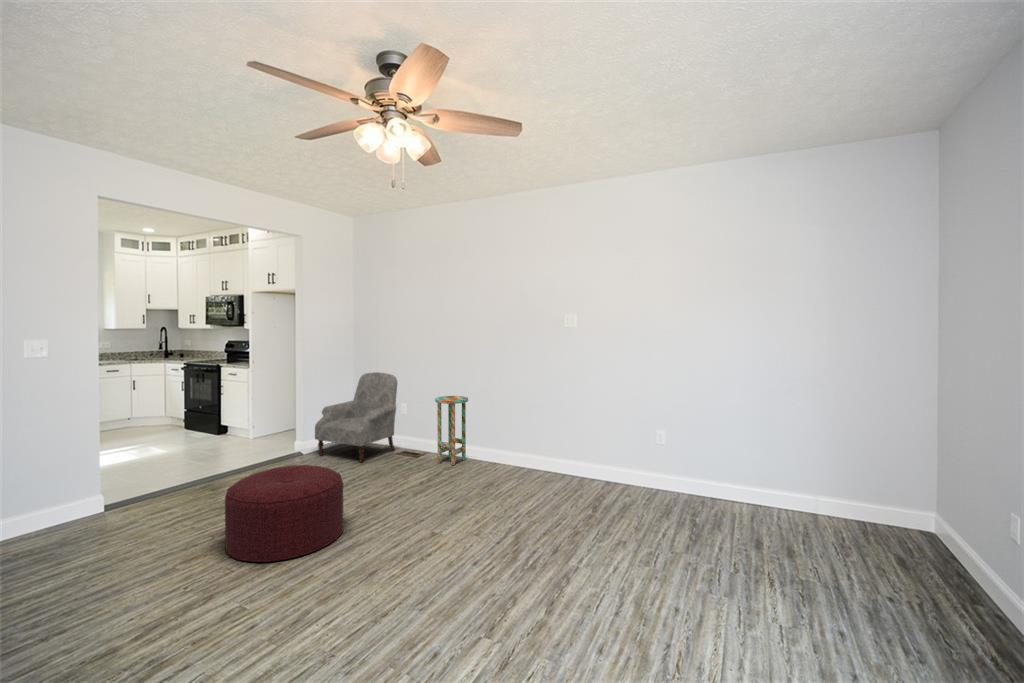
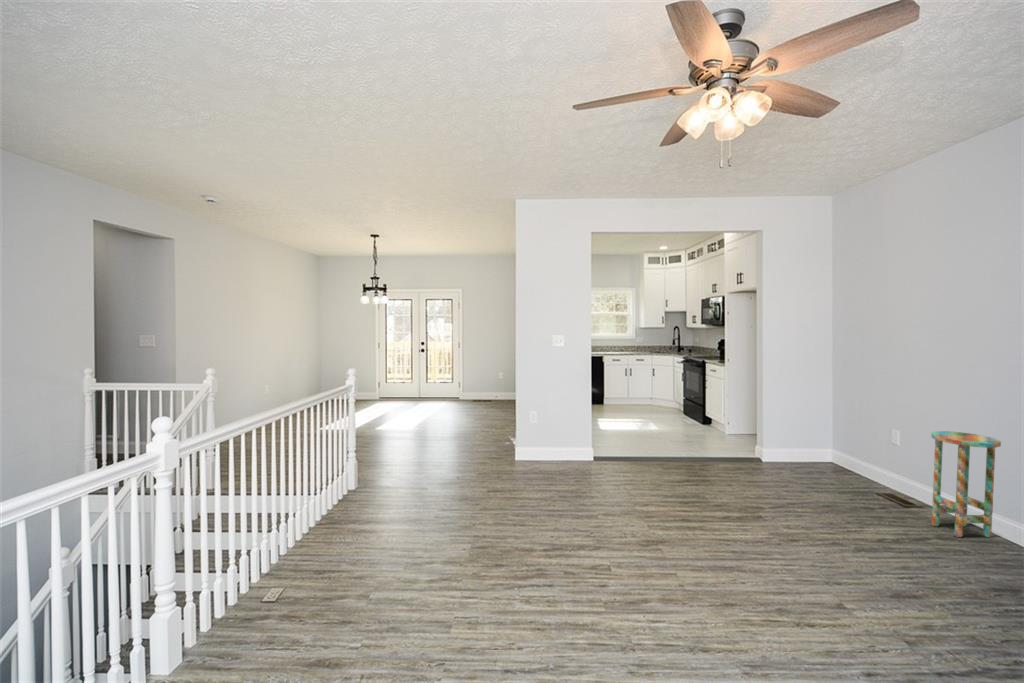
armchair: present [315,372,397,463] -> none [771,385,886,490]
ottoman: present [225,465,344,562] -> none [632,463,742,555]

